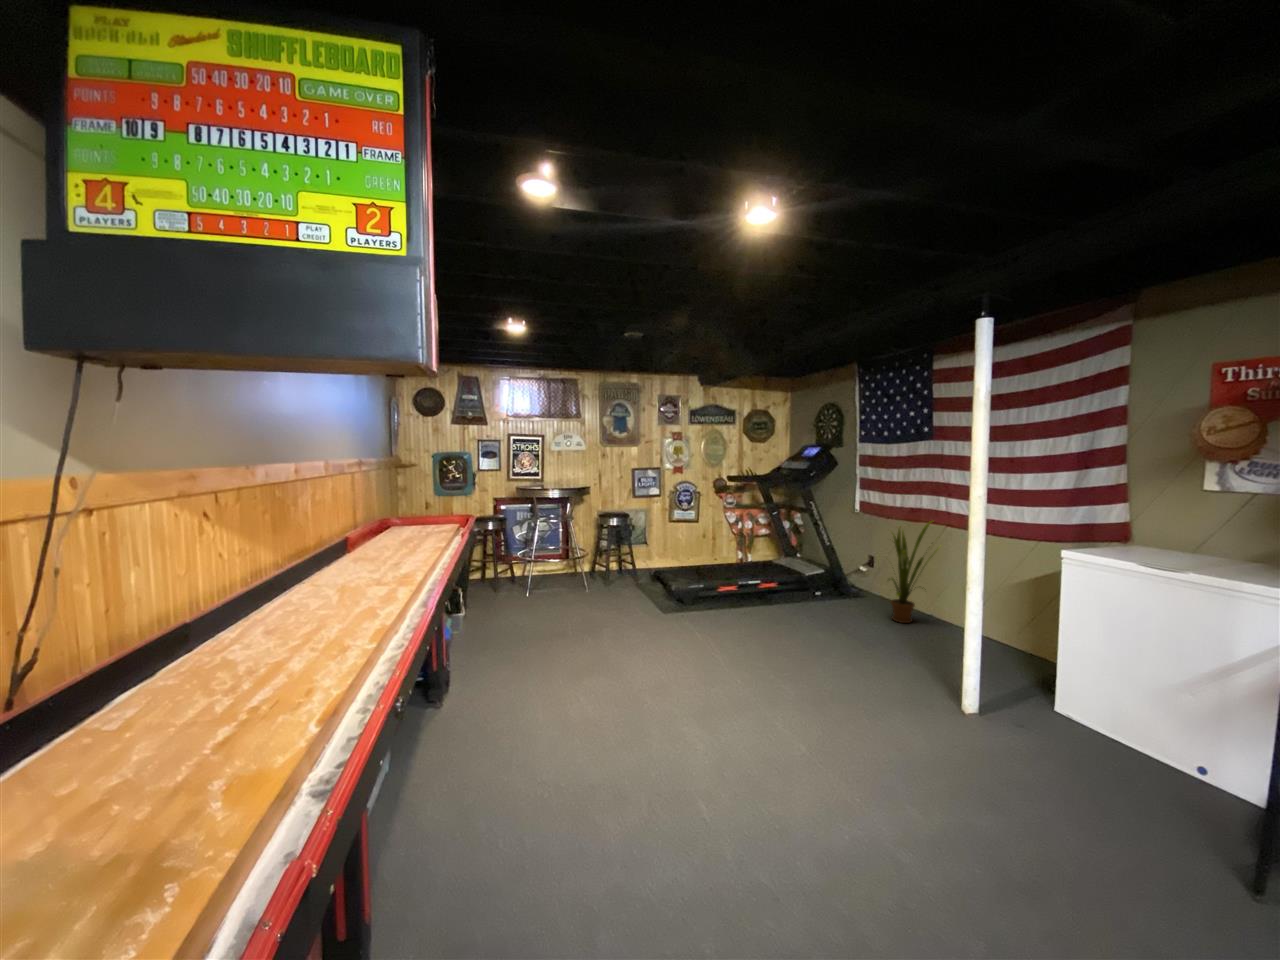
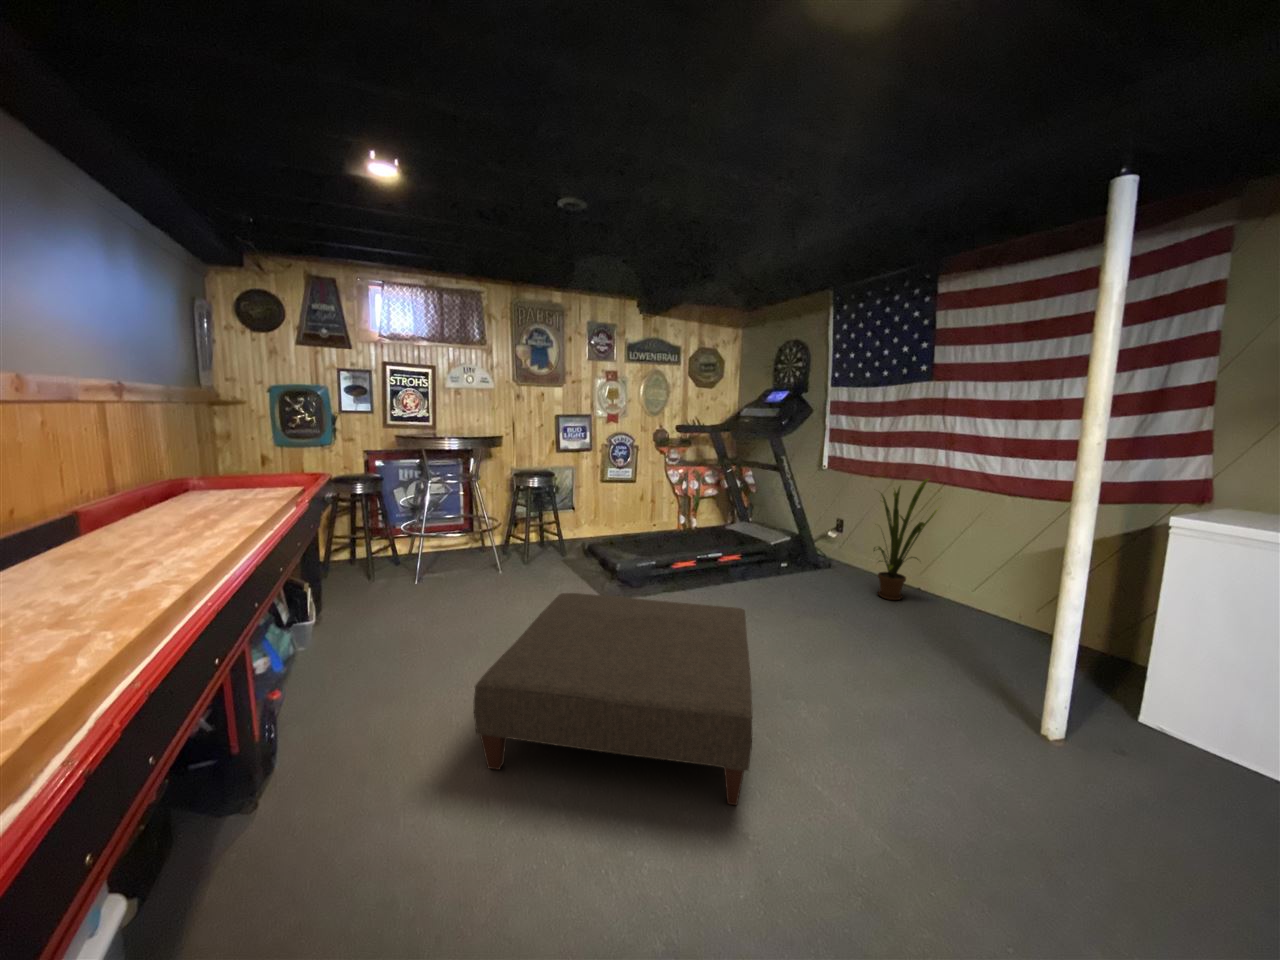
ottoman: none [562,602,756,737] -> present [473,593,753,805]

